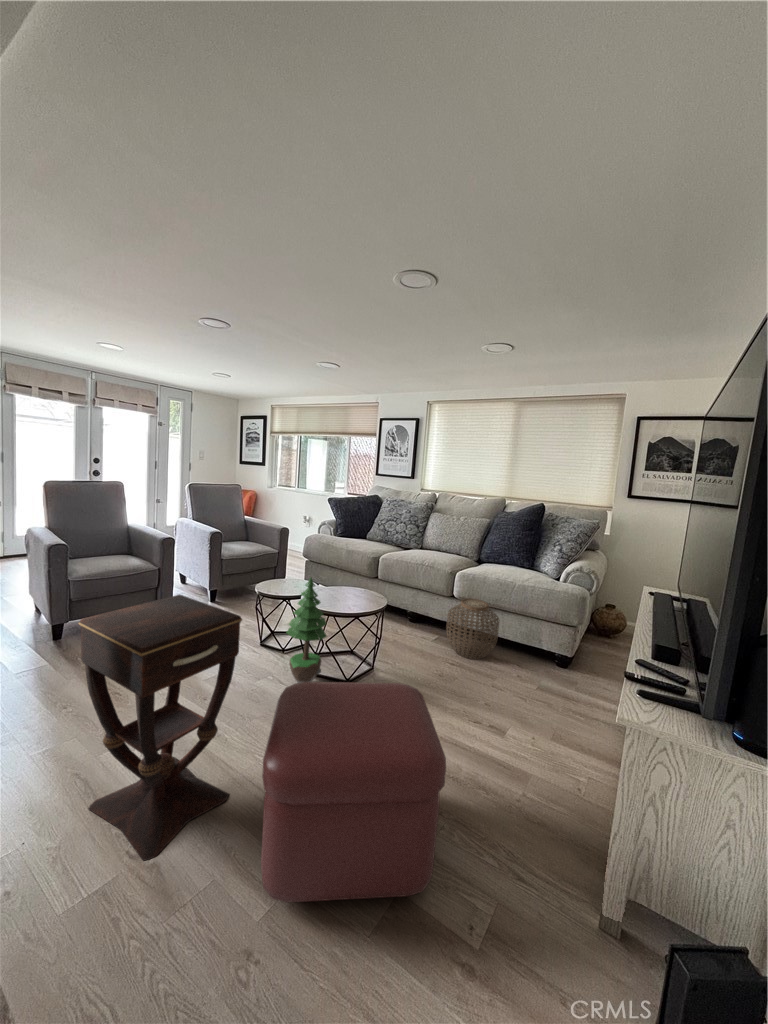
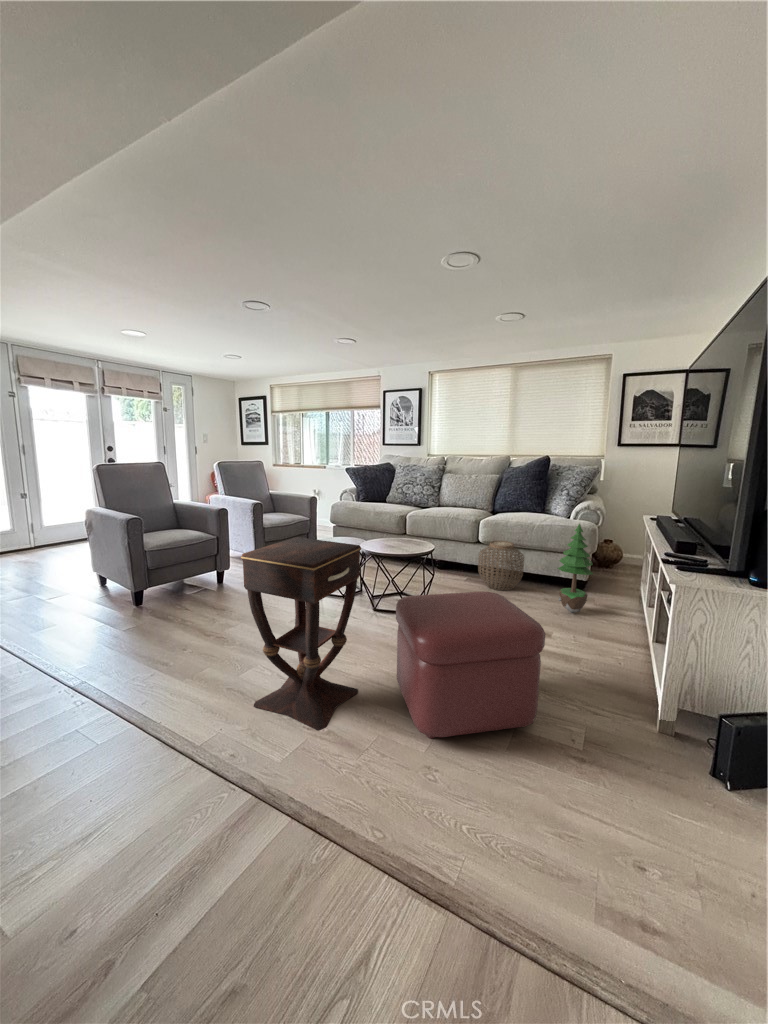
potted tree: present [286,577,327,683] -> present [558,524,593,613]

